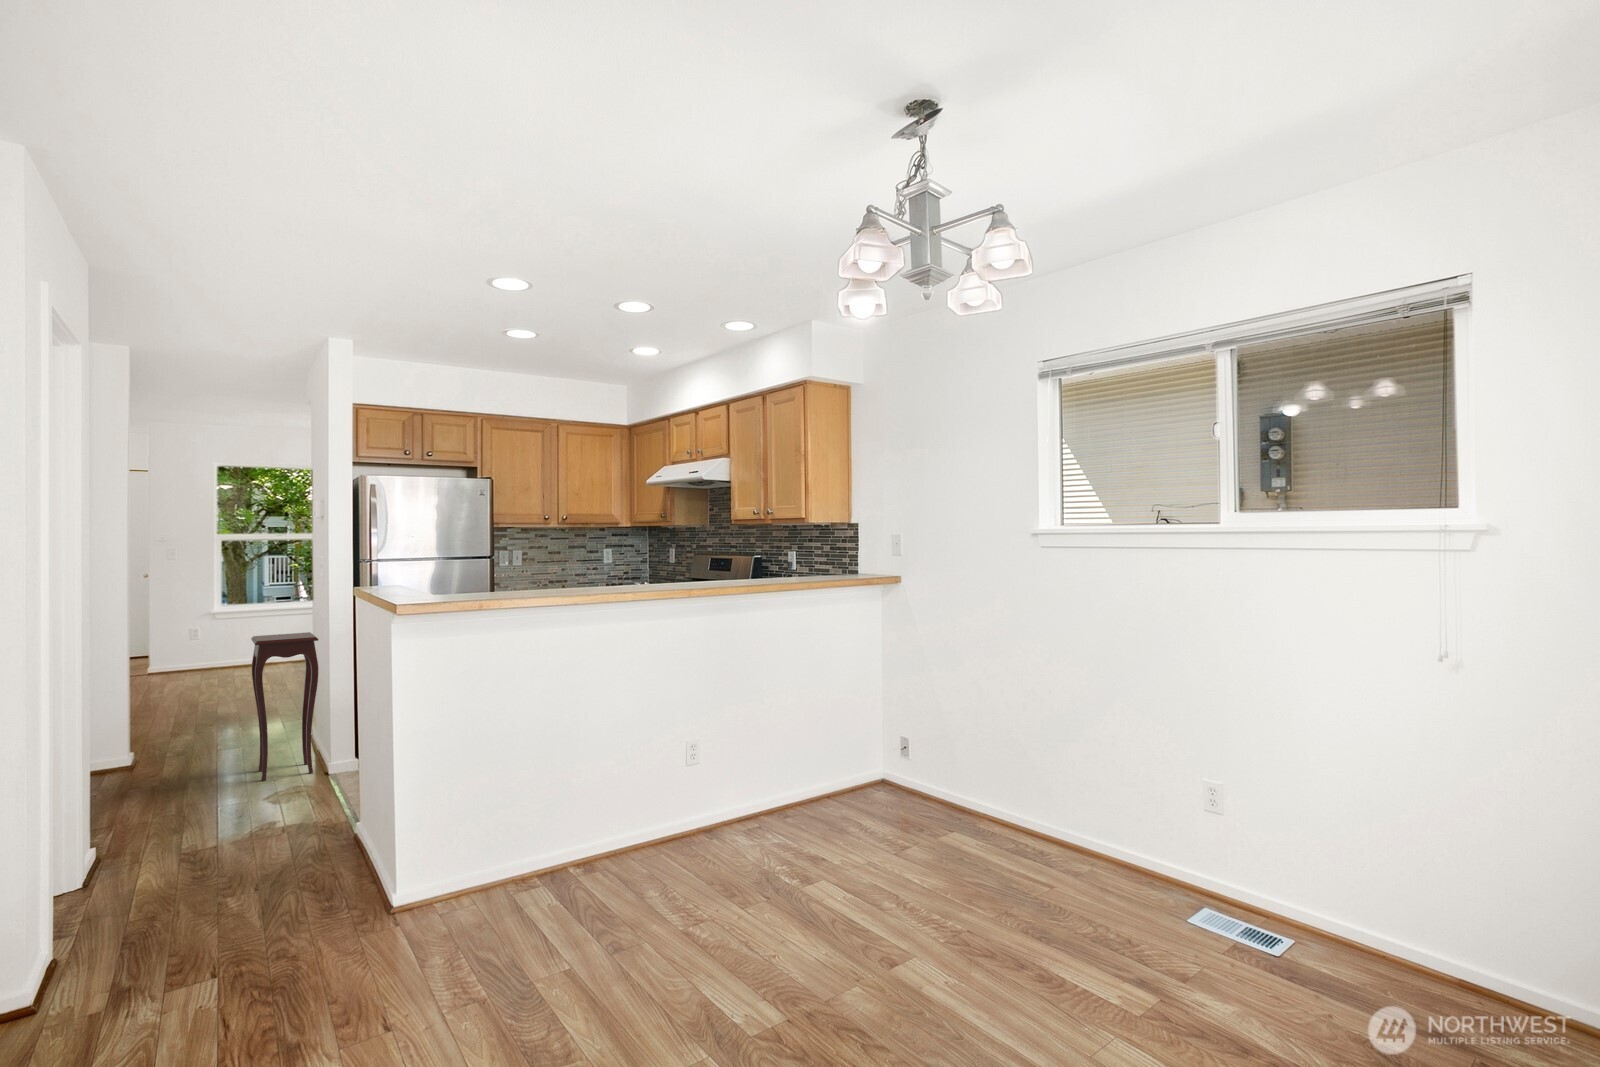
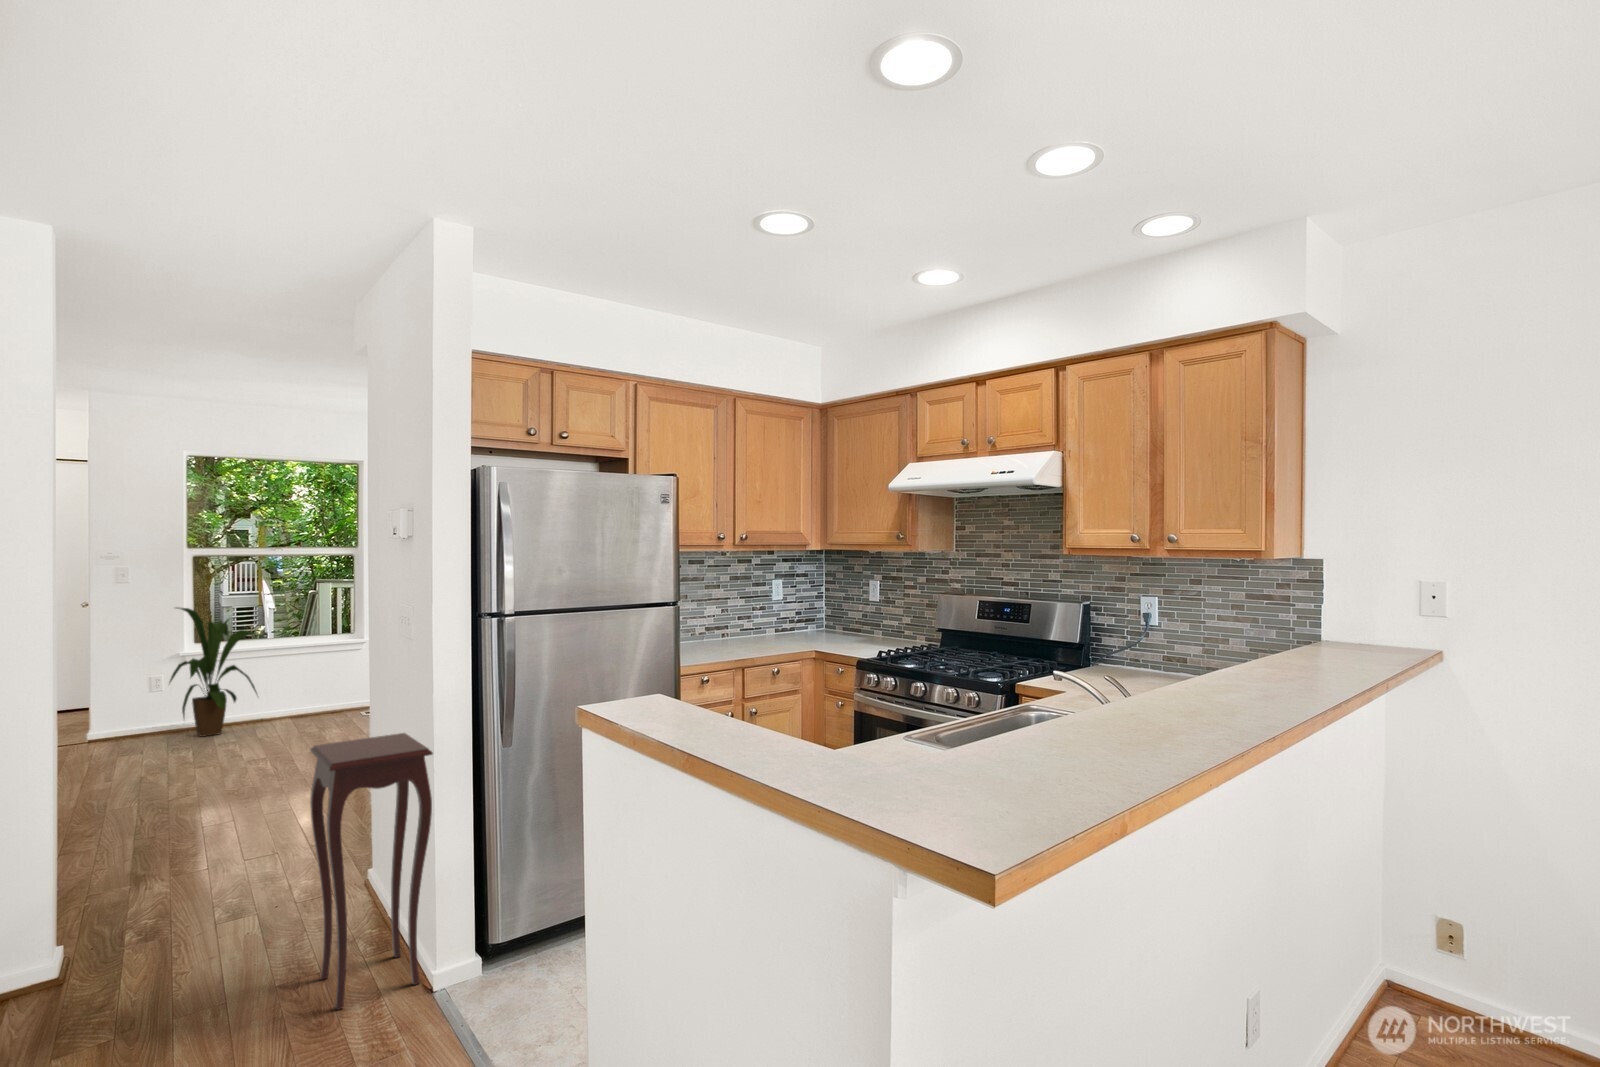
house plant: none [204,577,277,672] -> present [170,608,258,737]

